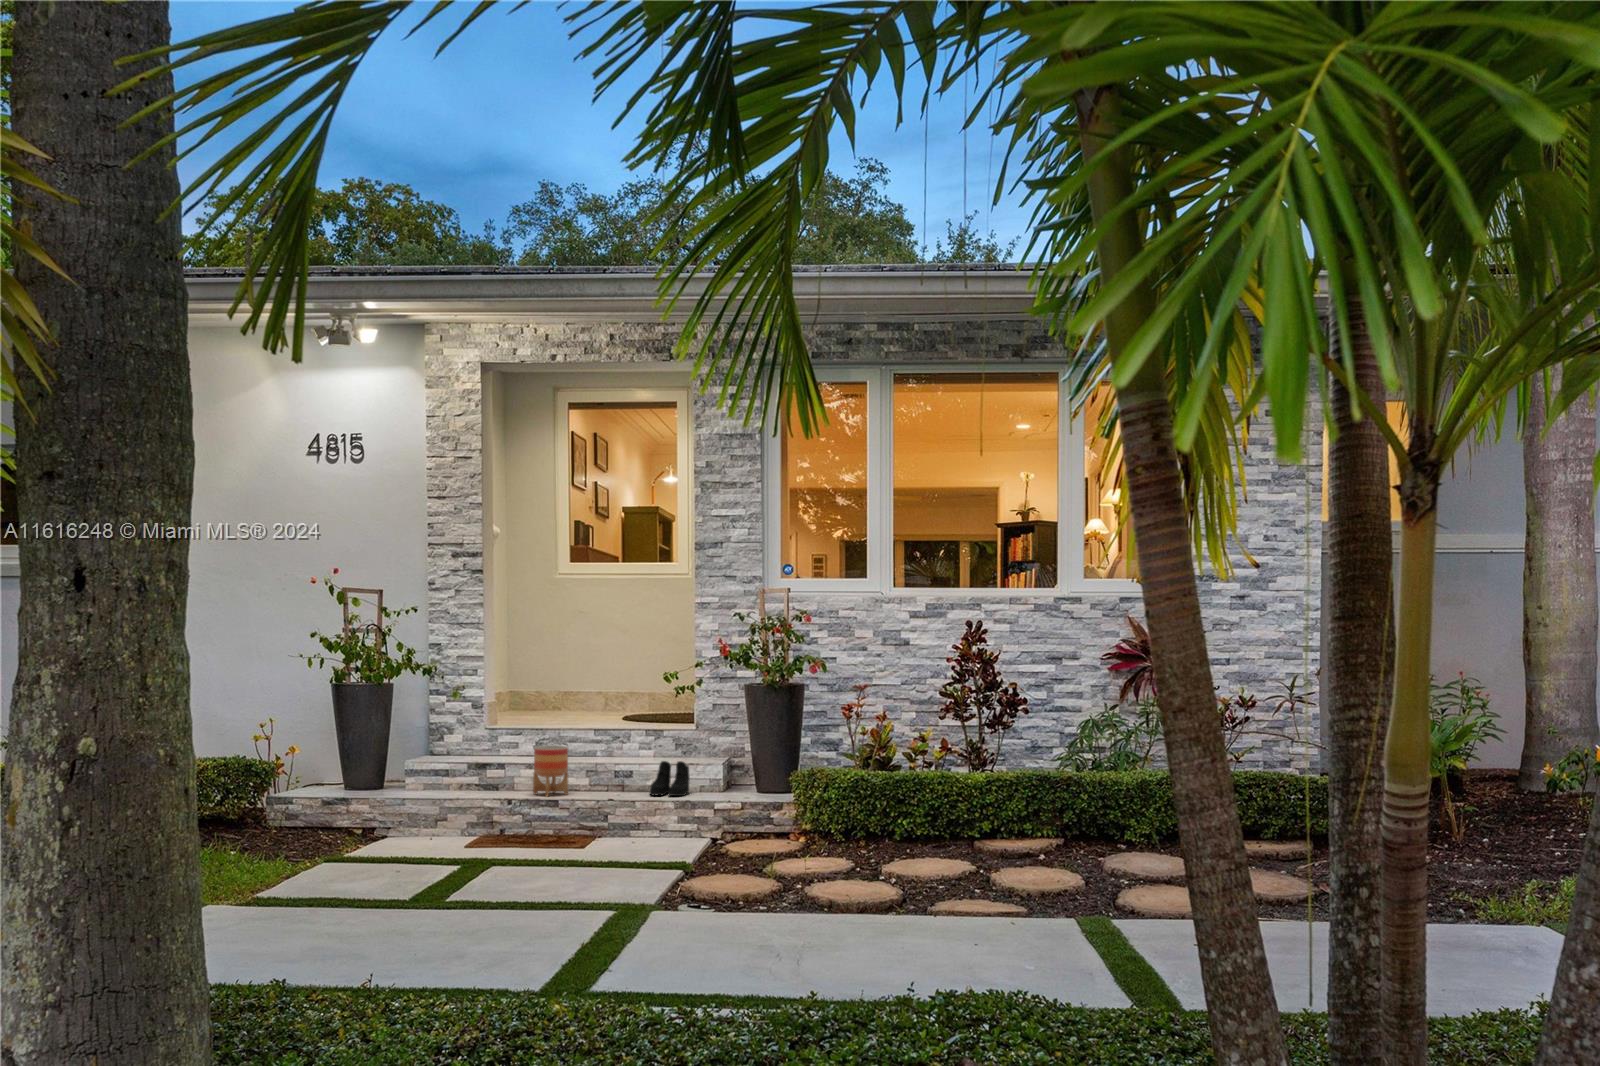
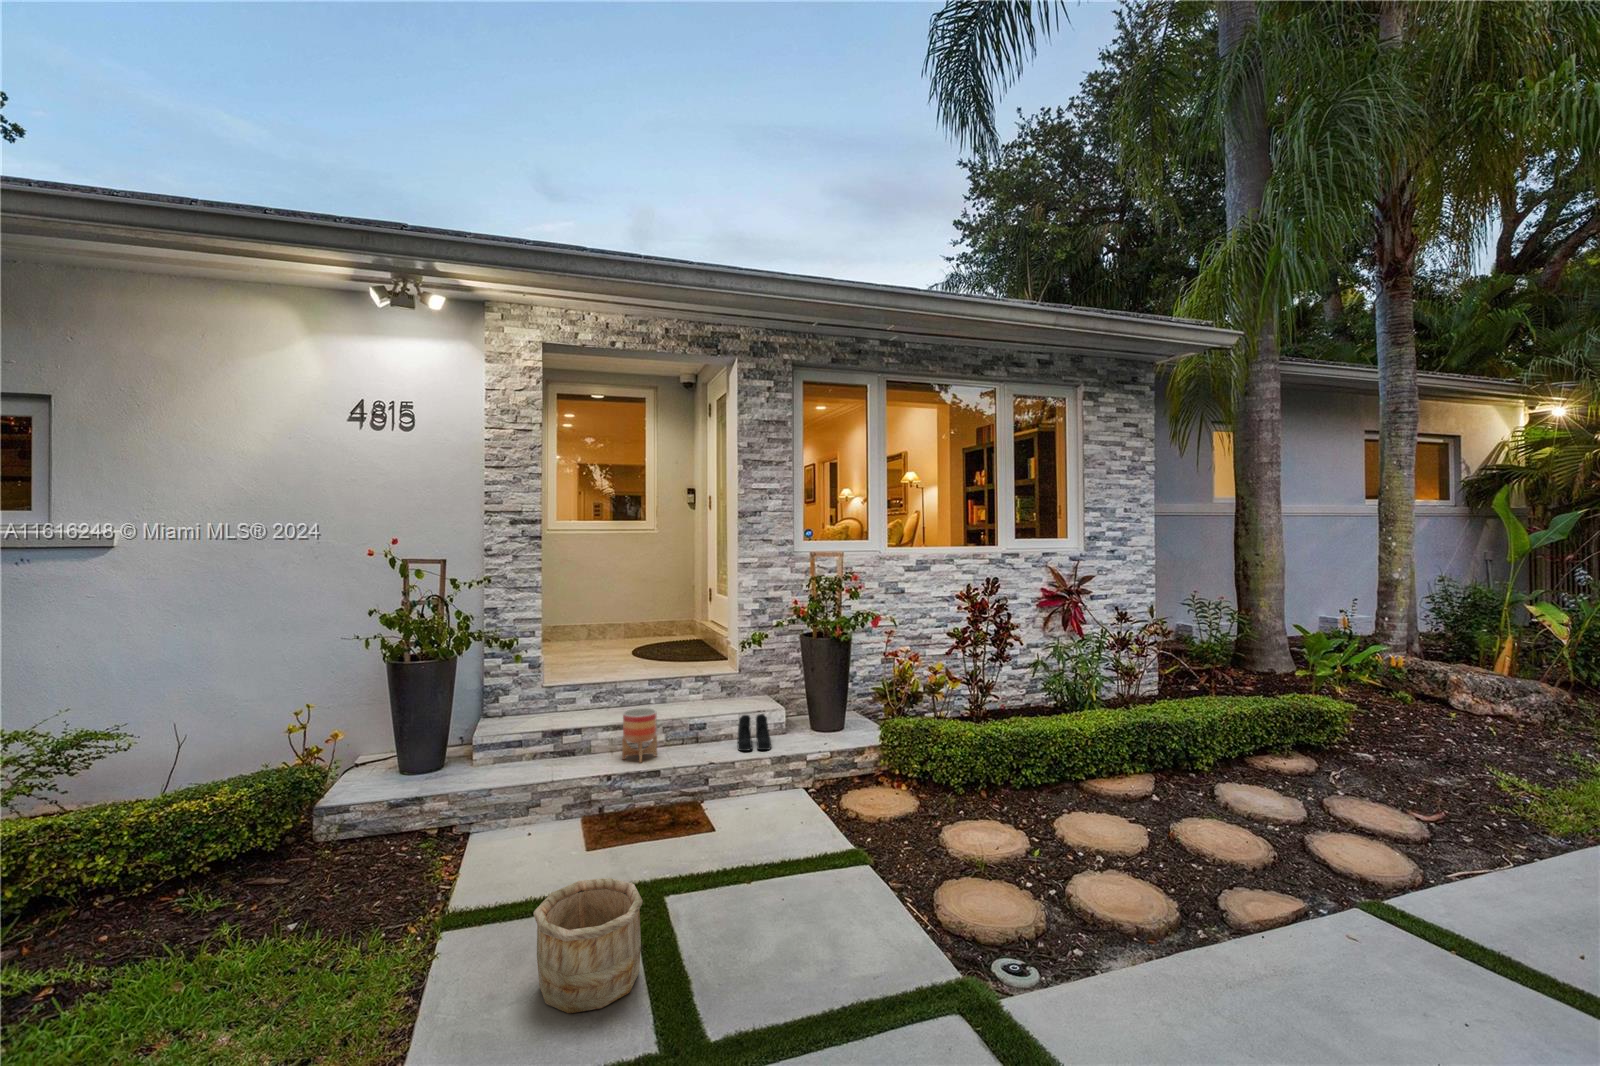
wooden bucket: none [373,824,451,894] -> present [533,878,643,1013]

